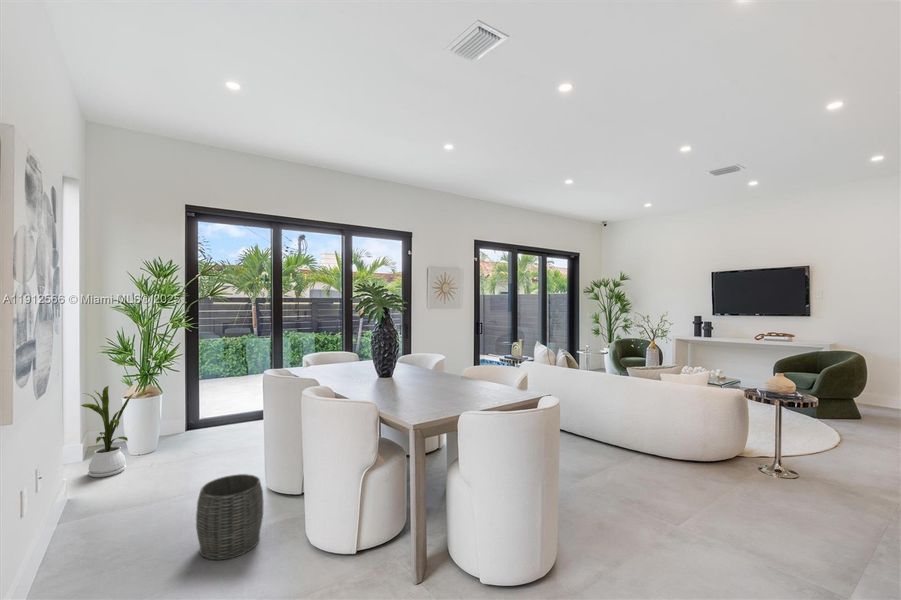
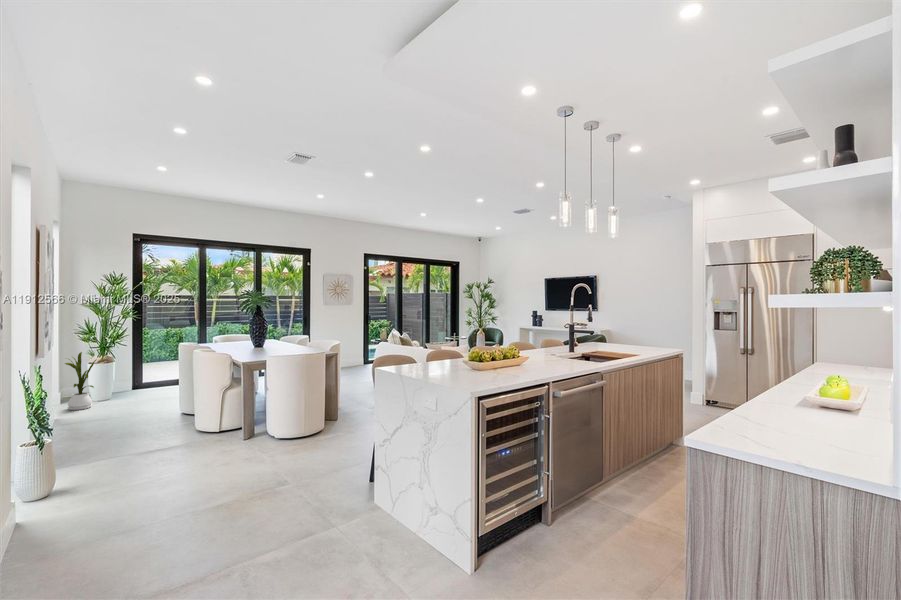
woven basket: present [196,474,263,560] -> none [138,394,176,433]

